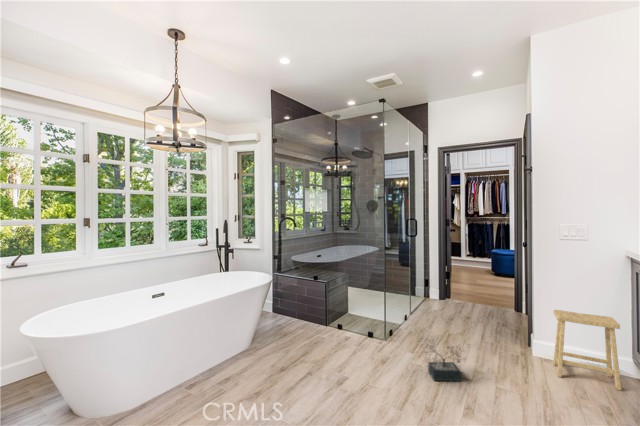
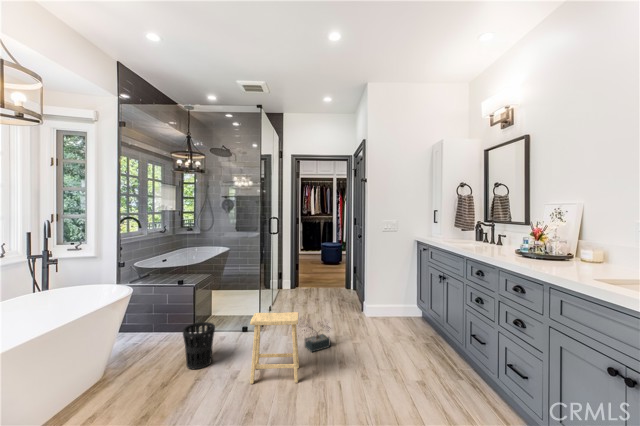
footstool: present [553,310,621,390] -> present [250,312,299,384]
wastebasket: none [303,319,332,364] -> present [183,322,215,369]

